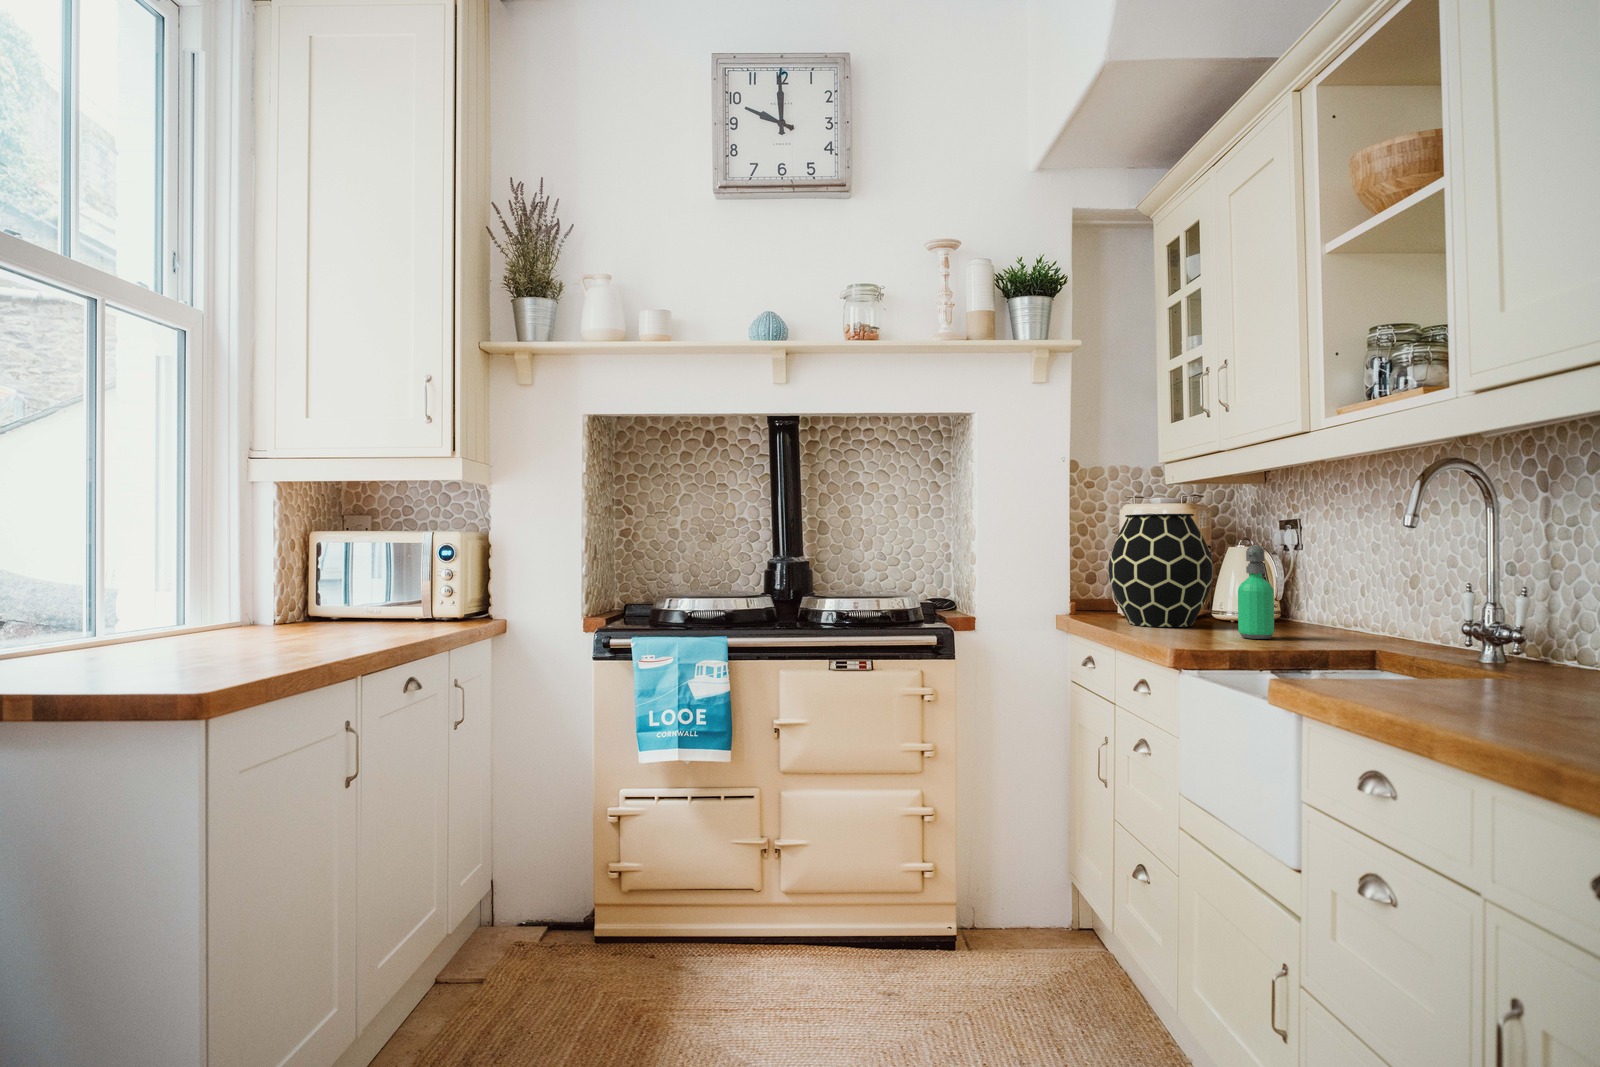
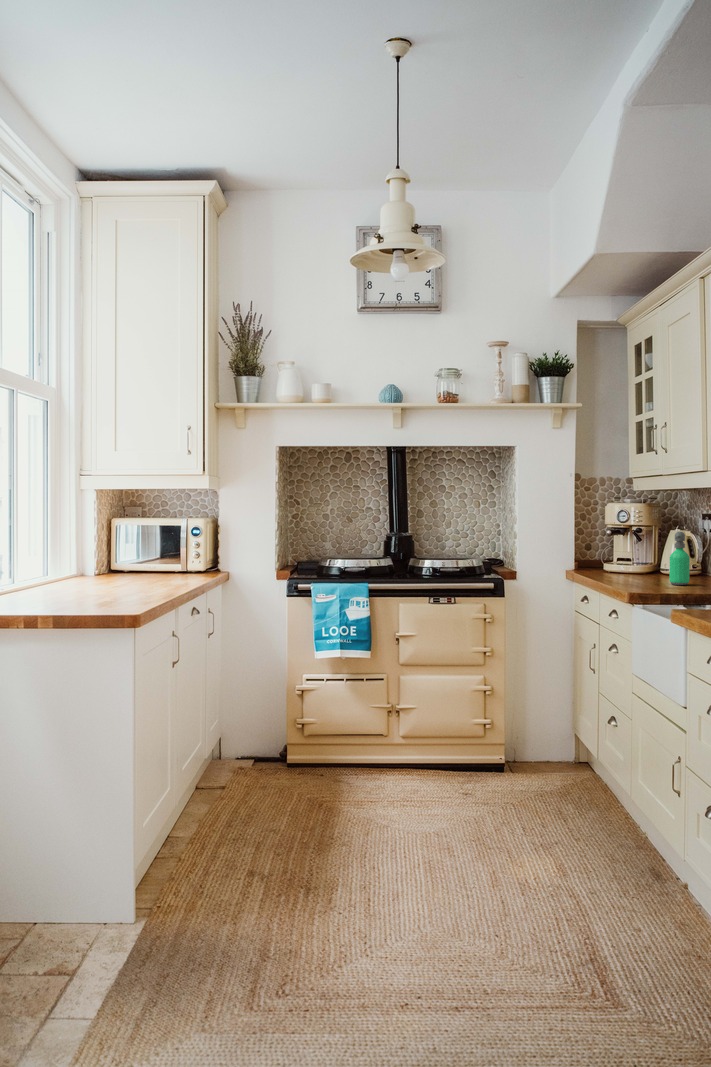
vase: present [1109,514,1213,627] -> none [597,511,659,578]

